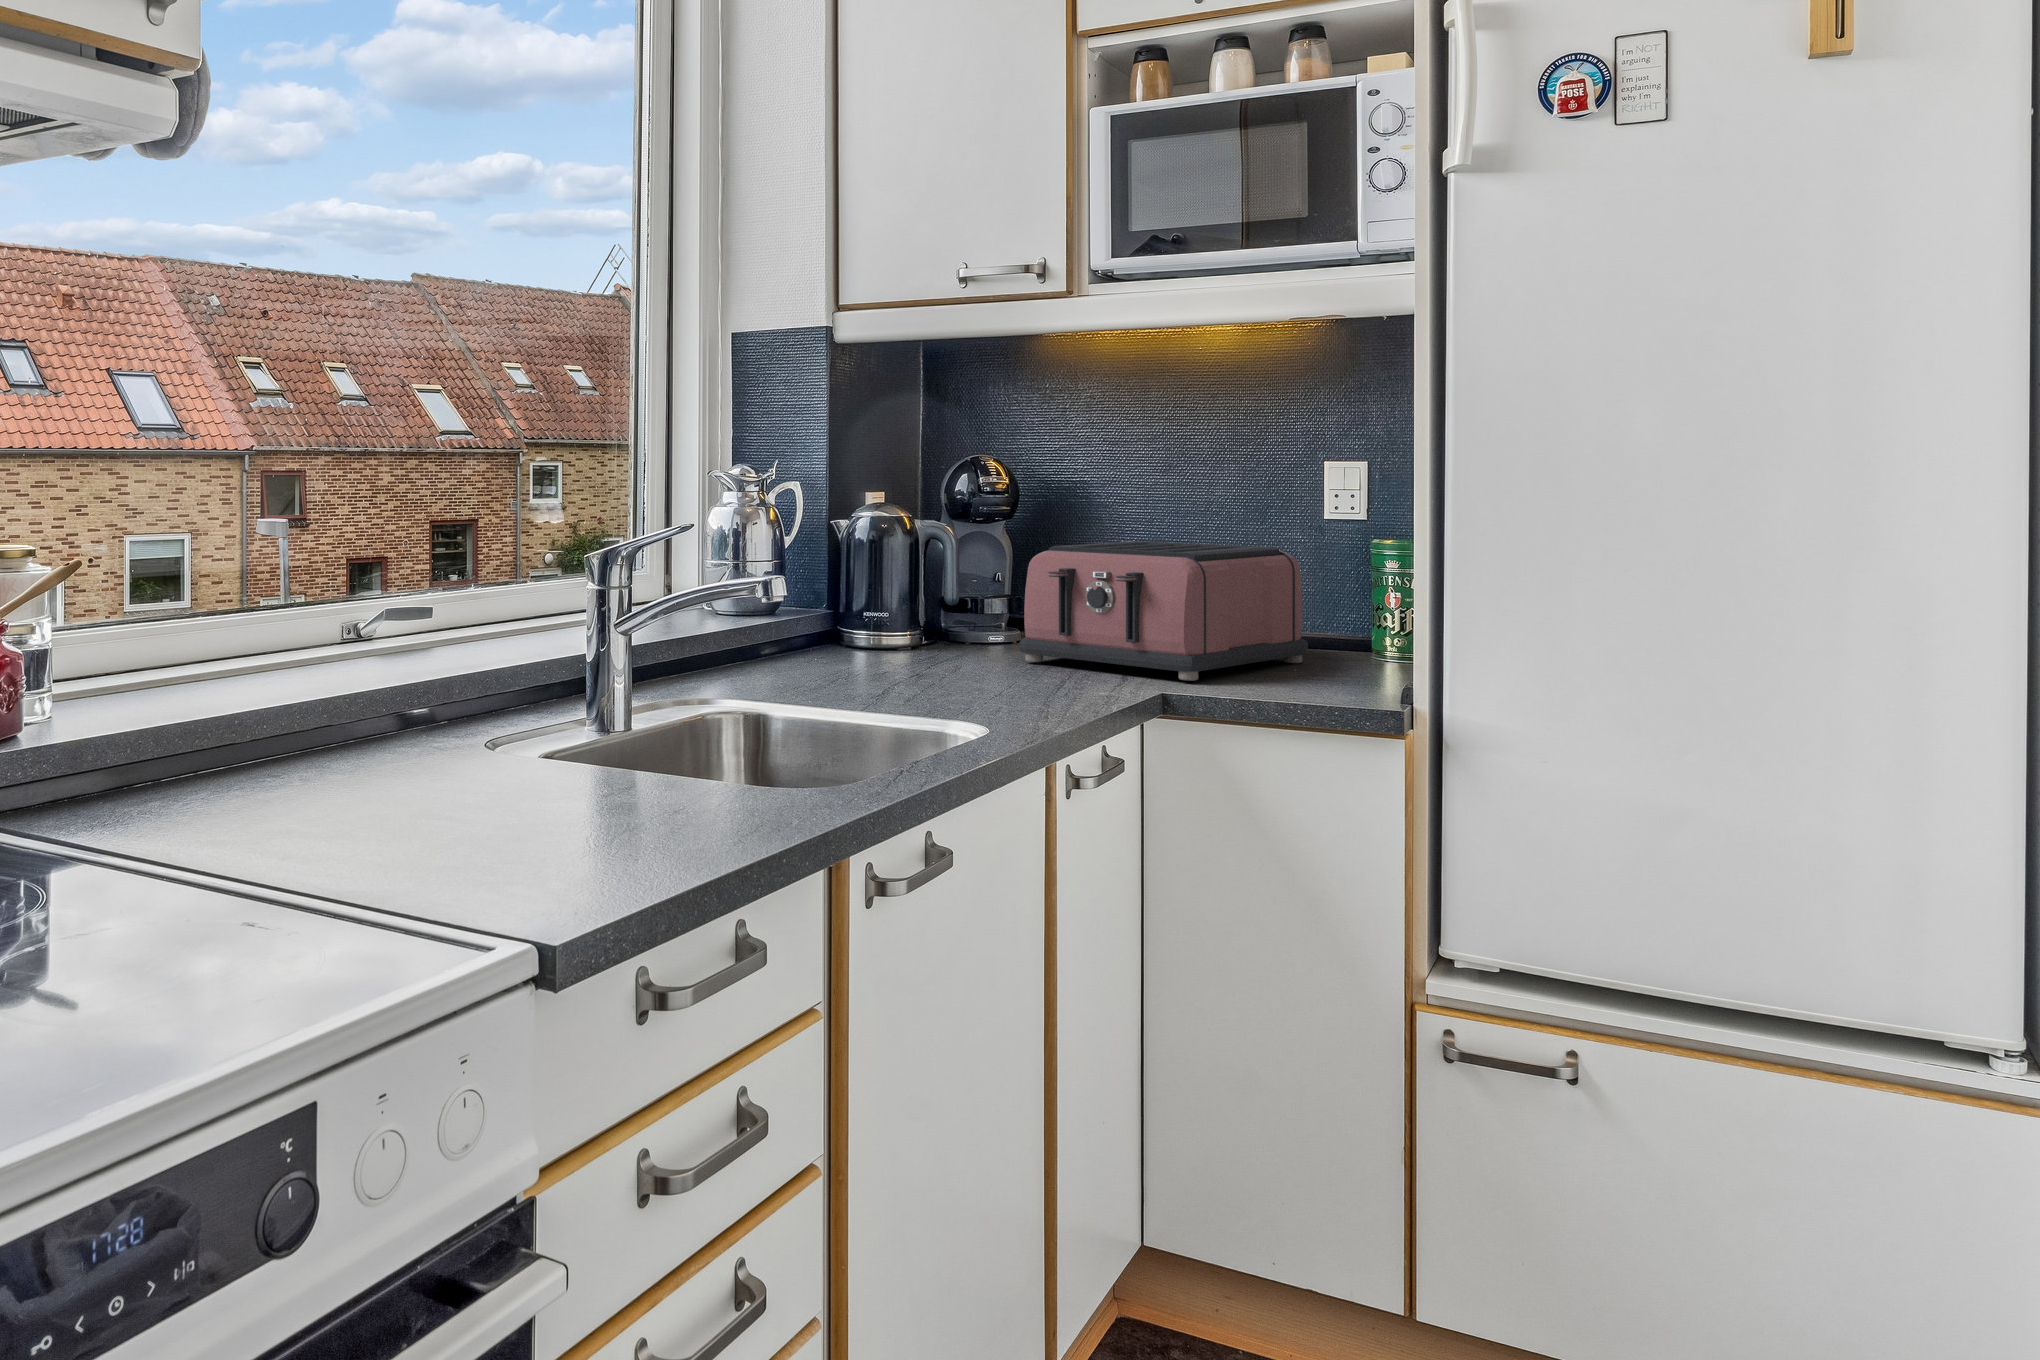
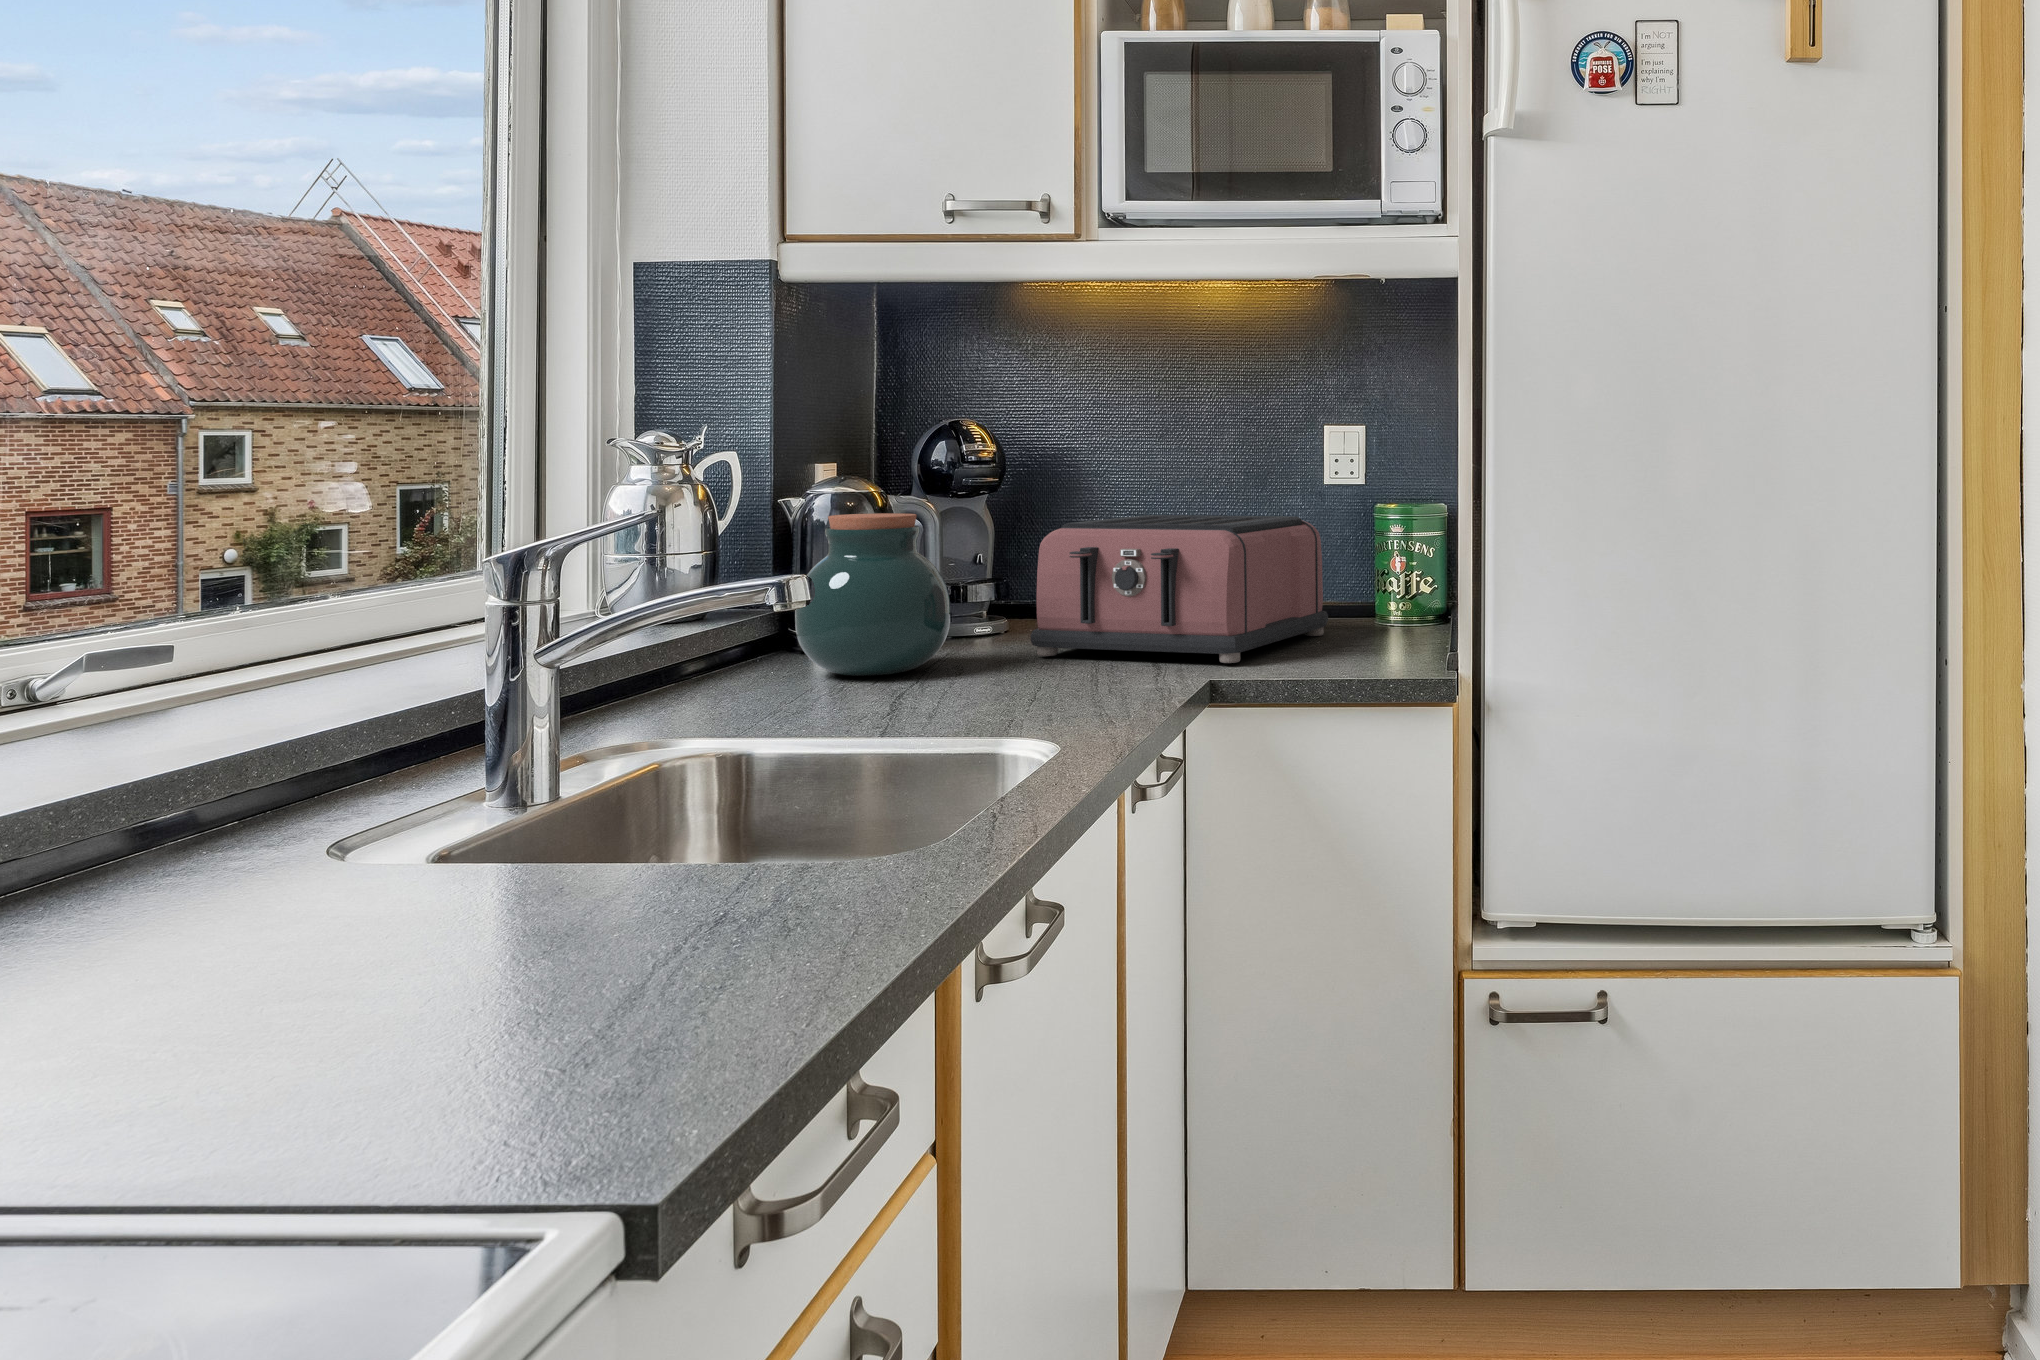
jar: none [831,533,950,666] -> present [795,513,950,676]

